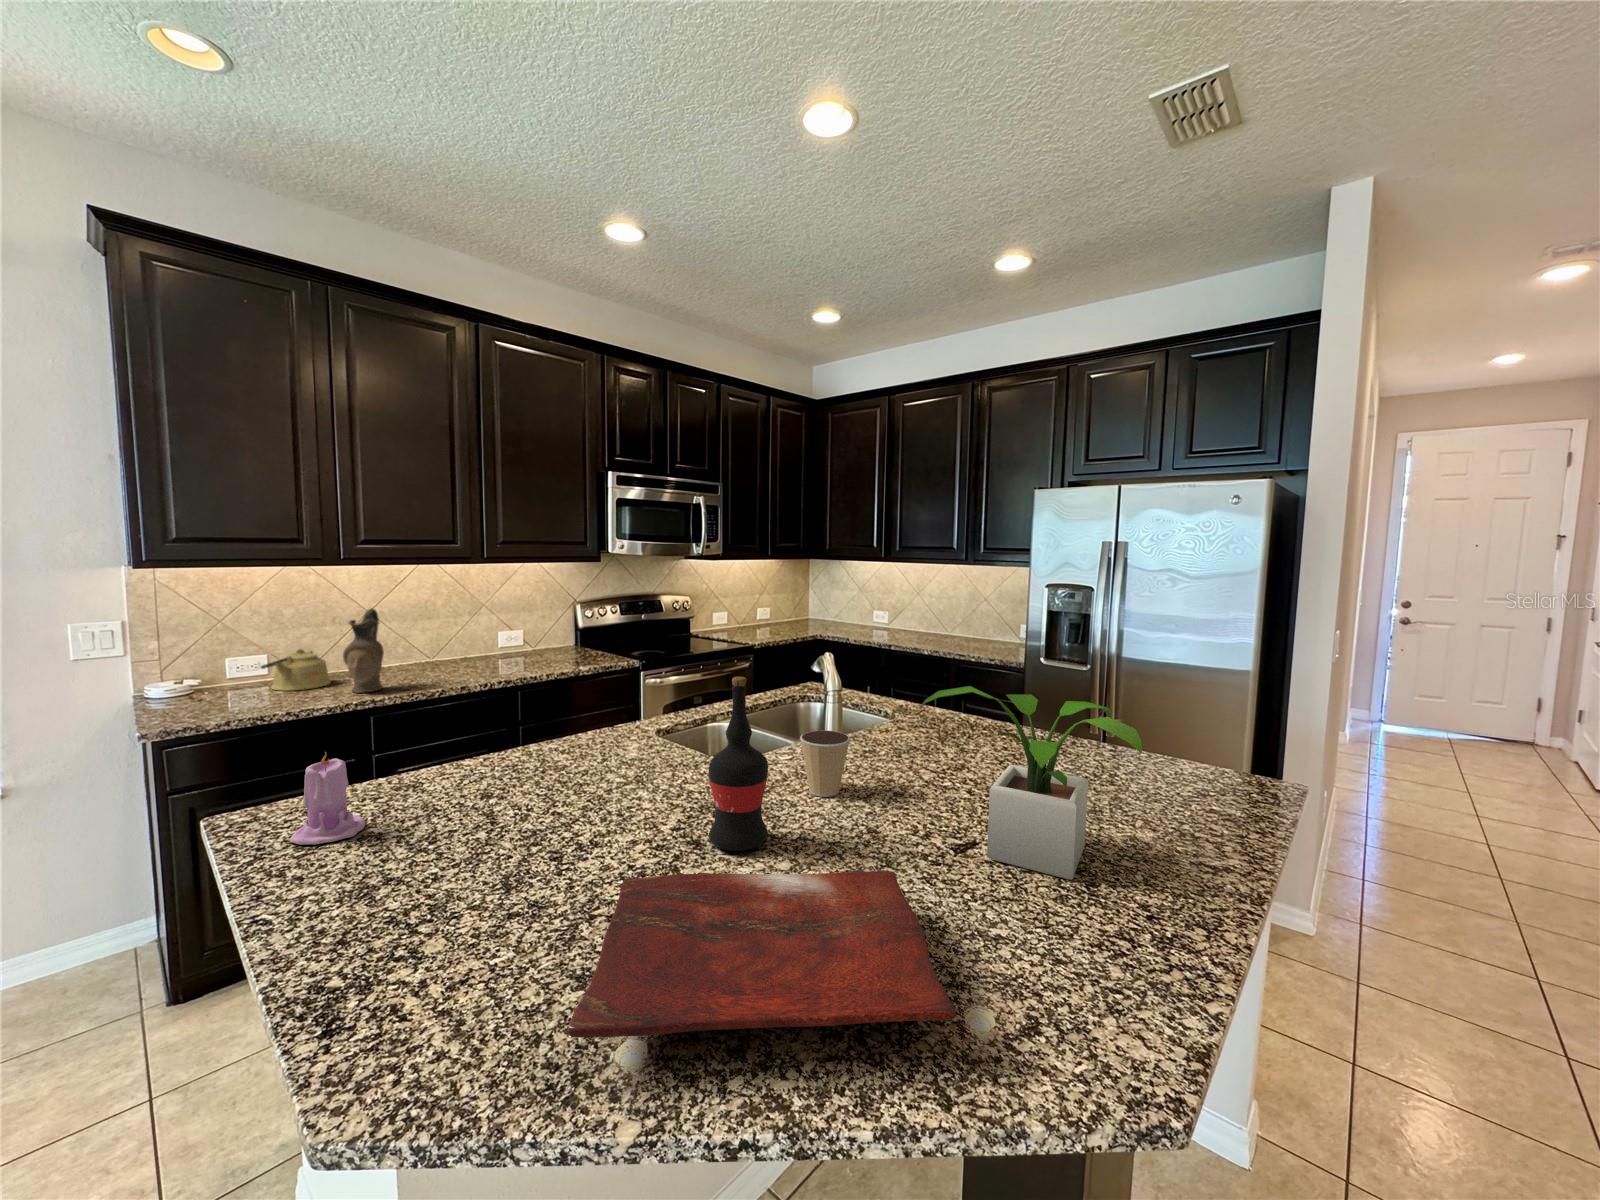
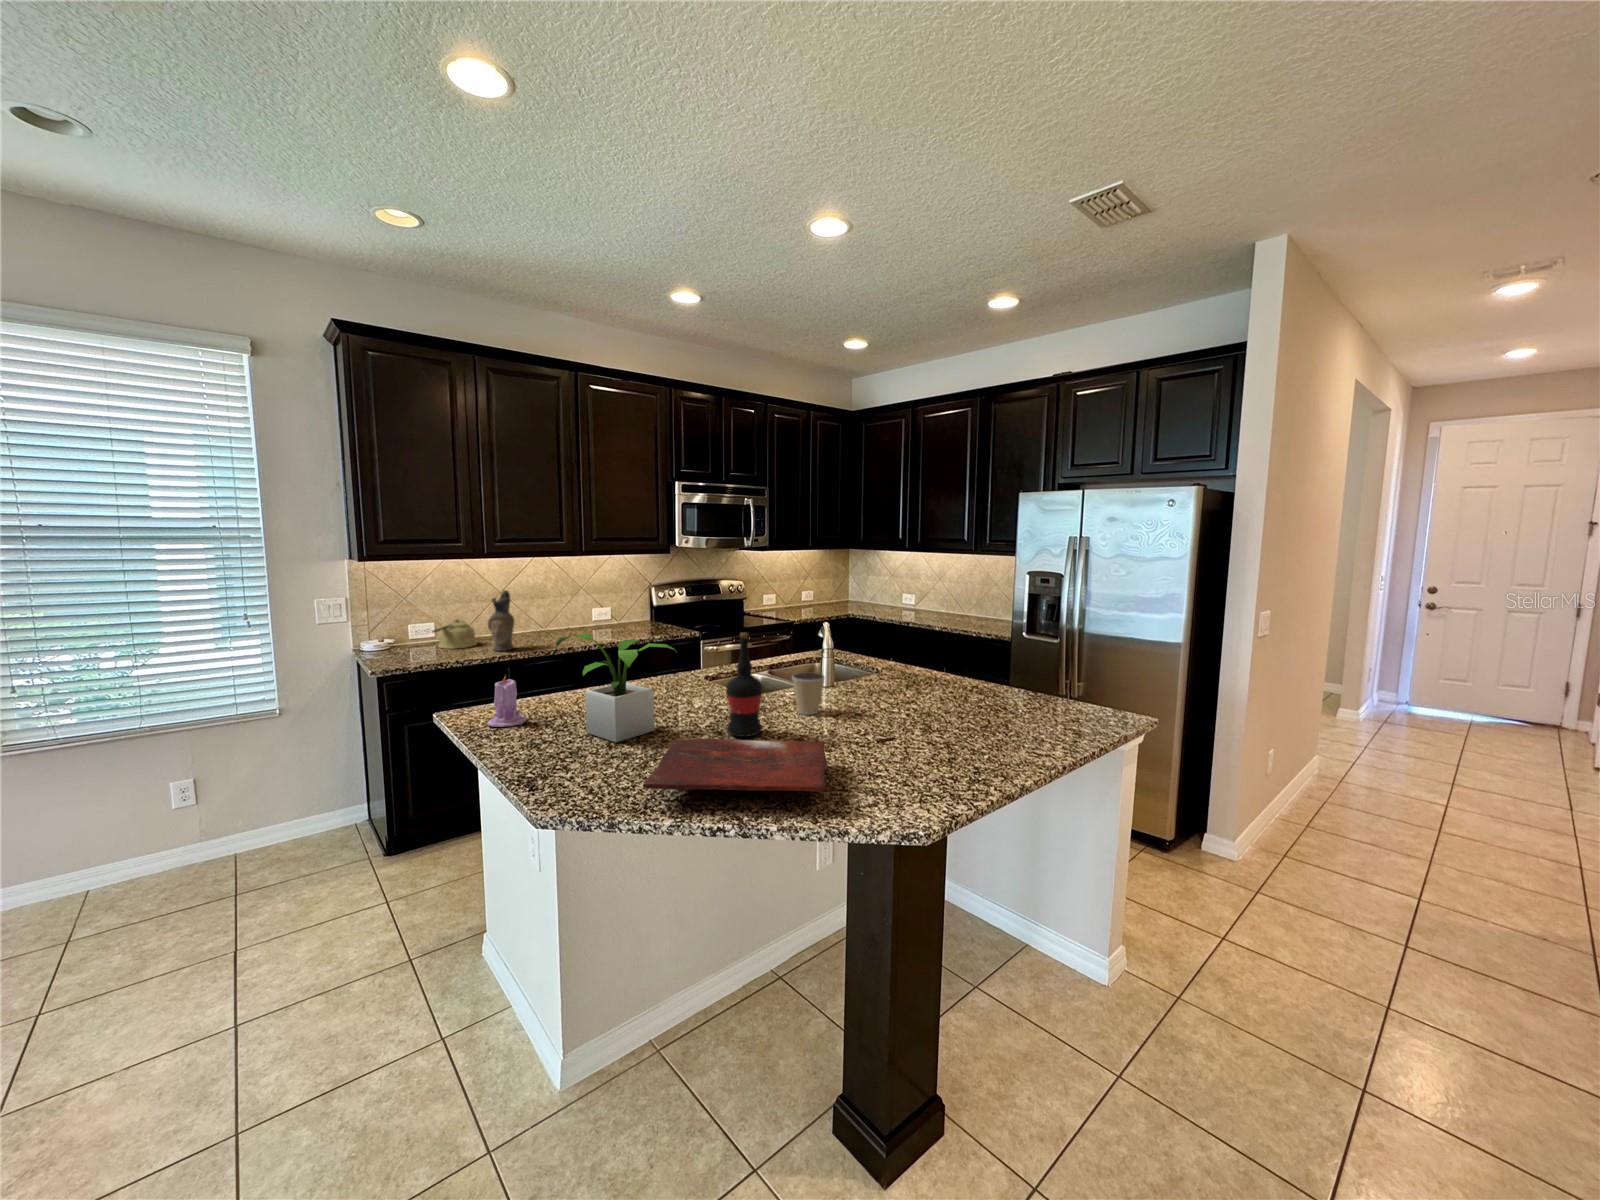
potted plant: present [920,686,1142,880] -> present [556,633,676,743]

